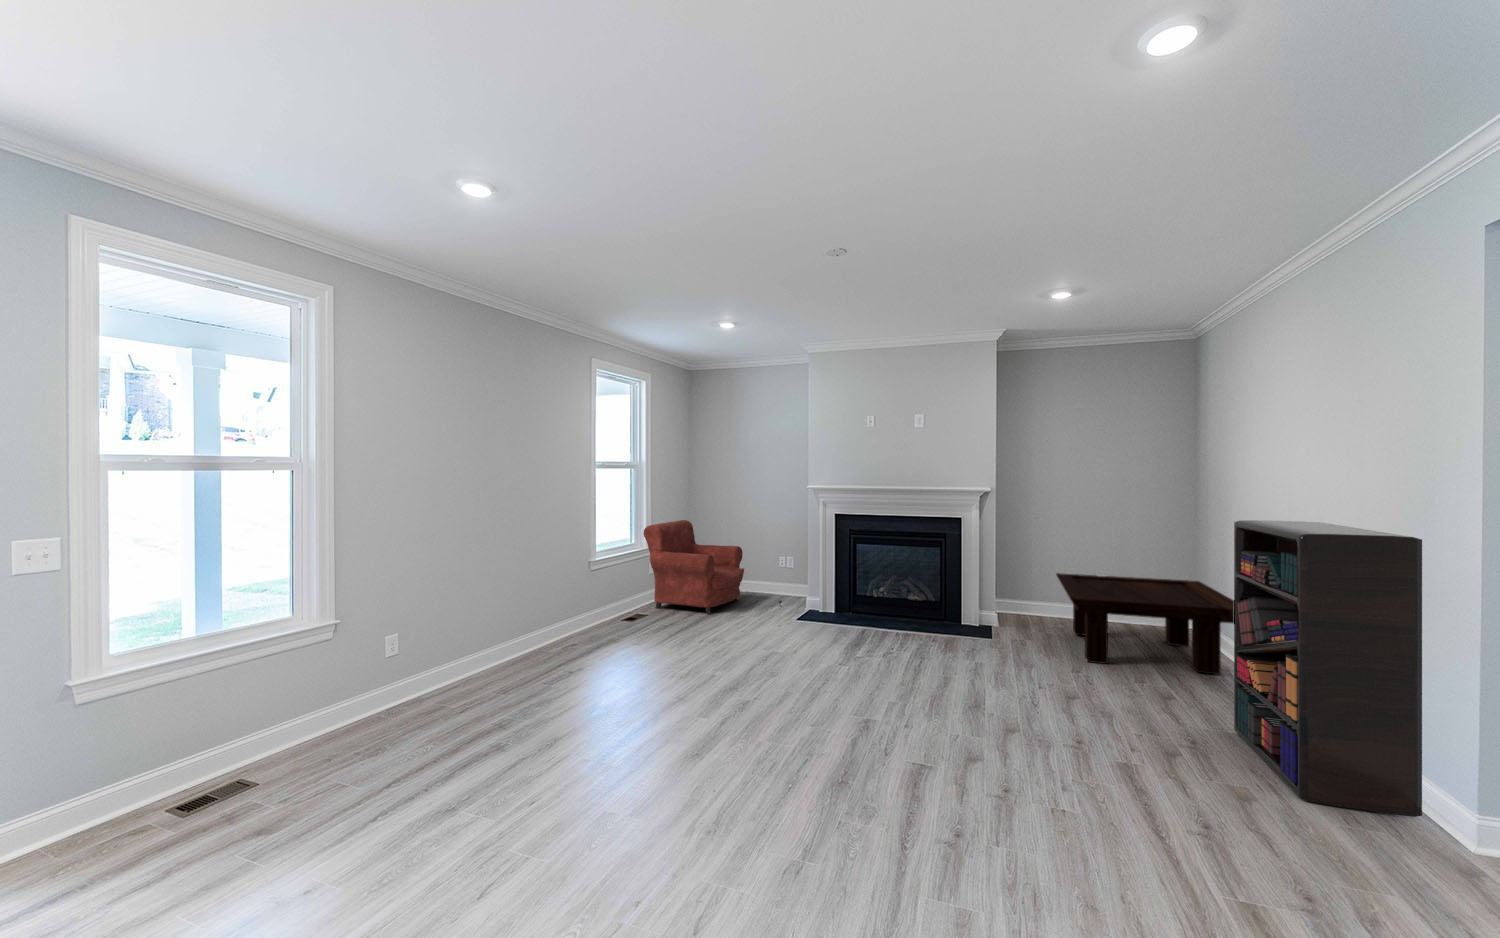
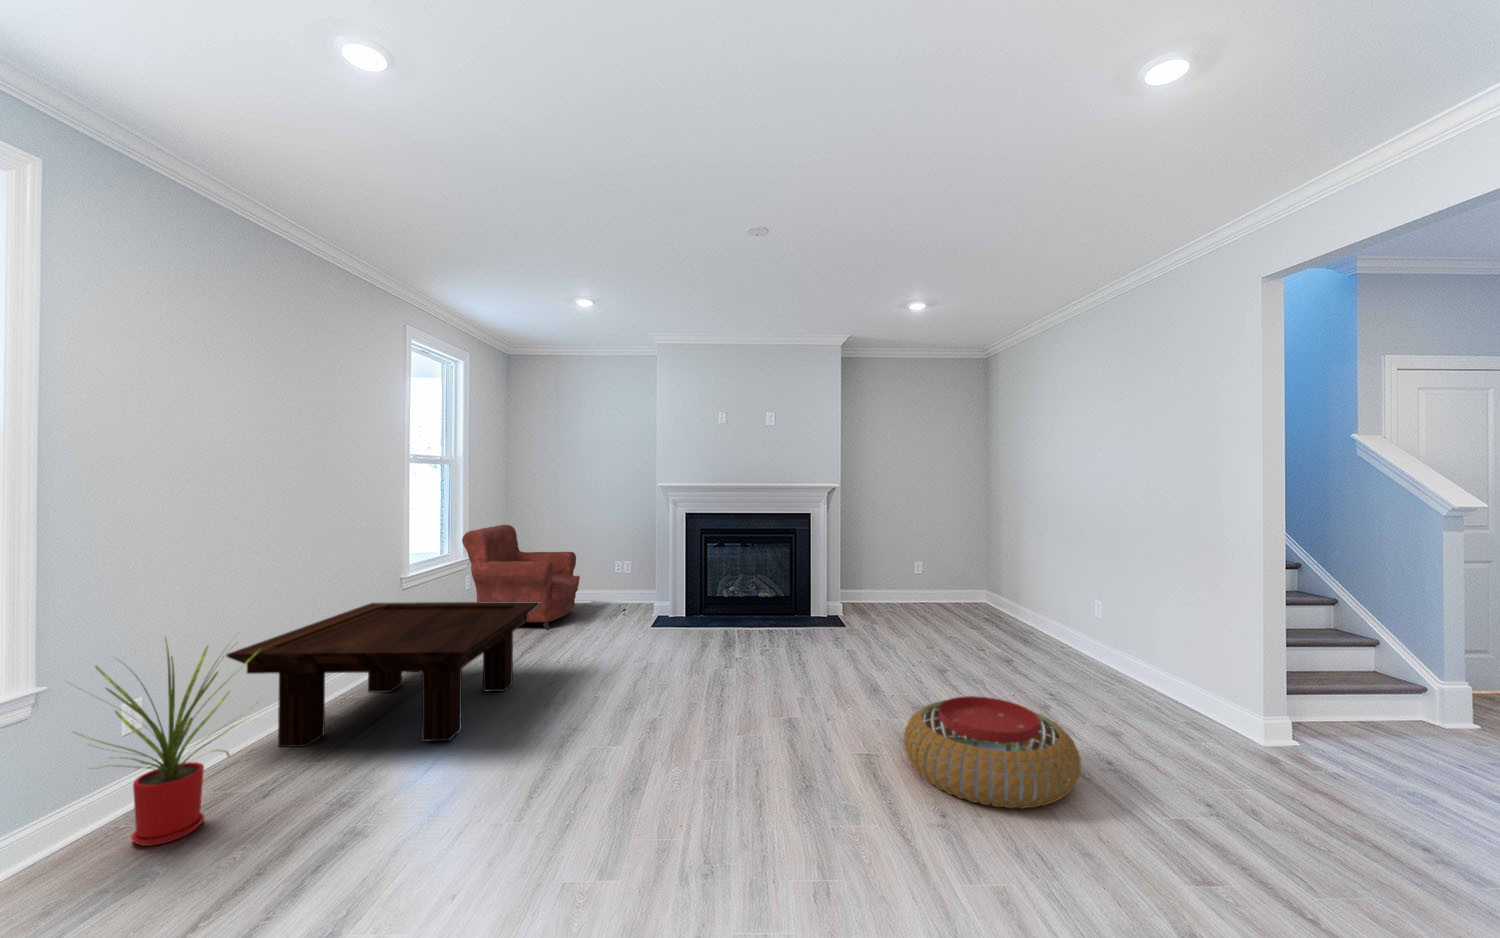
bookshelf: present [1234,520,1422,817] -> none [1073,505,1228,732]
coffee table: present [1056,573,1234,675] -> present [227,602,540,747]
house plant: none [343,595,455,733] -> present [76,638,259,846]
pouf: none [949,721,1141,846] -> present [904,696,1081,809]

